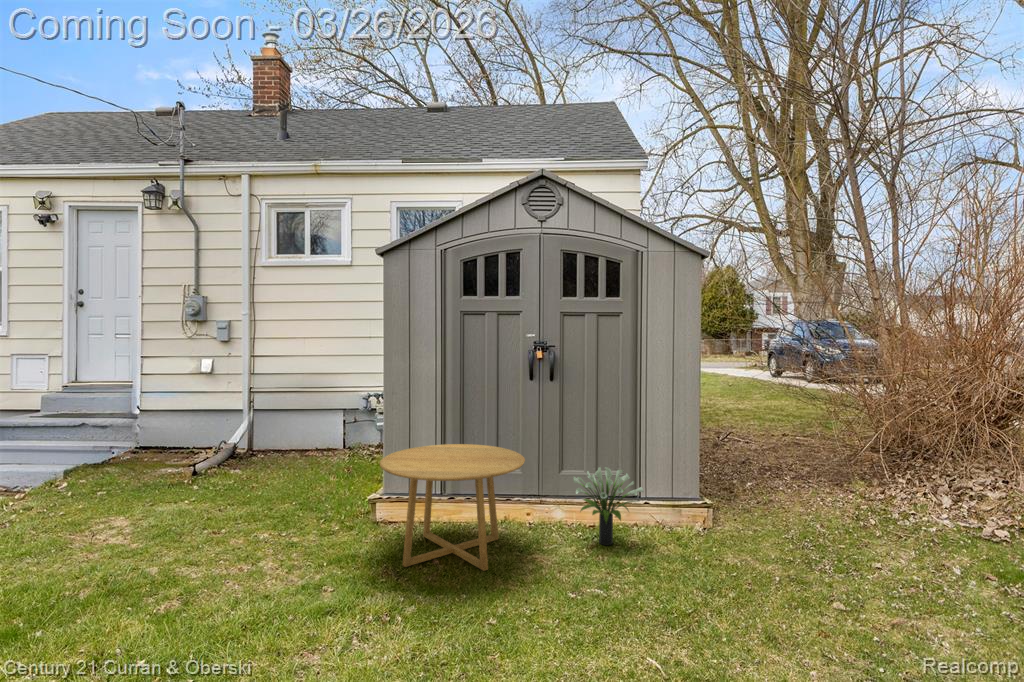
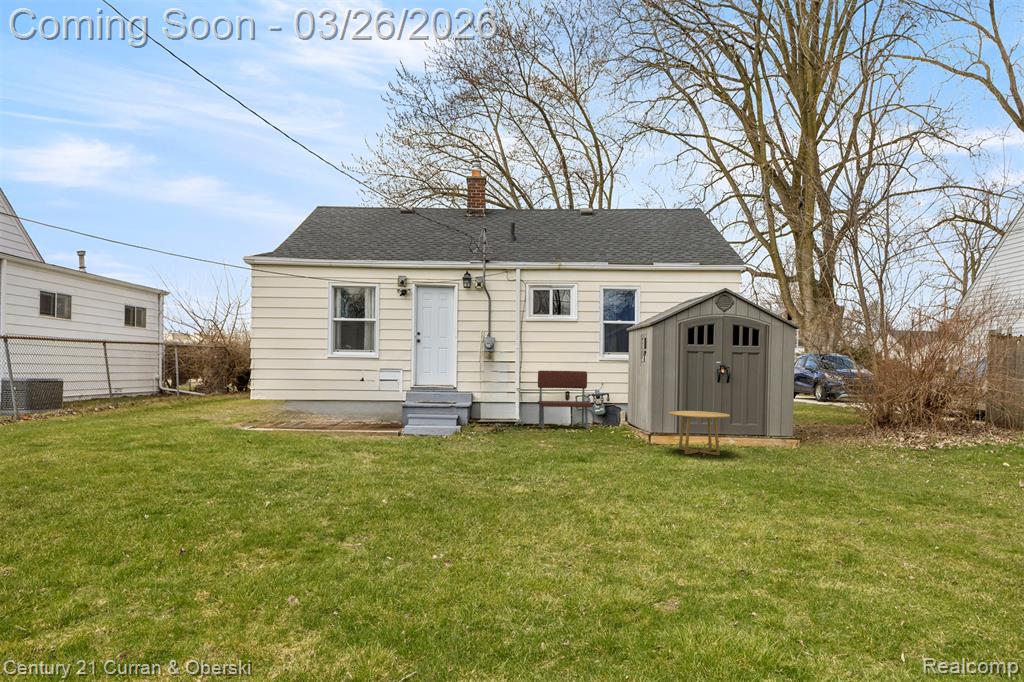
bench: none [259,352,365,457] -> present [538,371,592,429]
potted plant: present [573,467,643,545] -> none [743,419,774,452]

